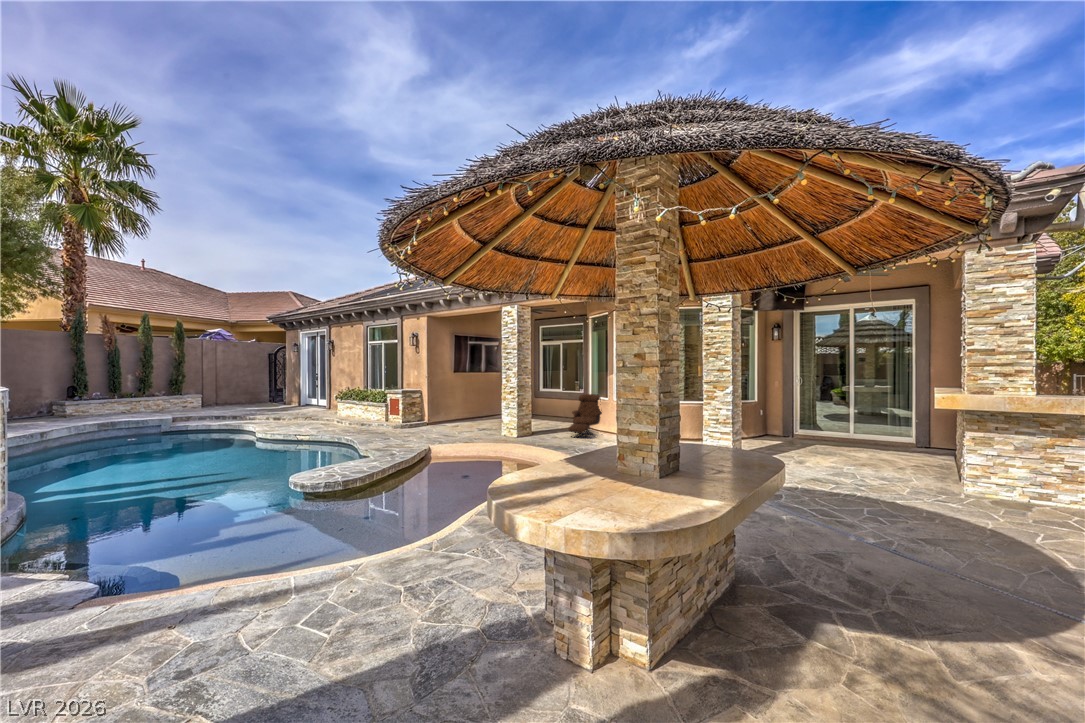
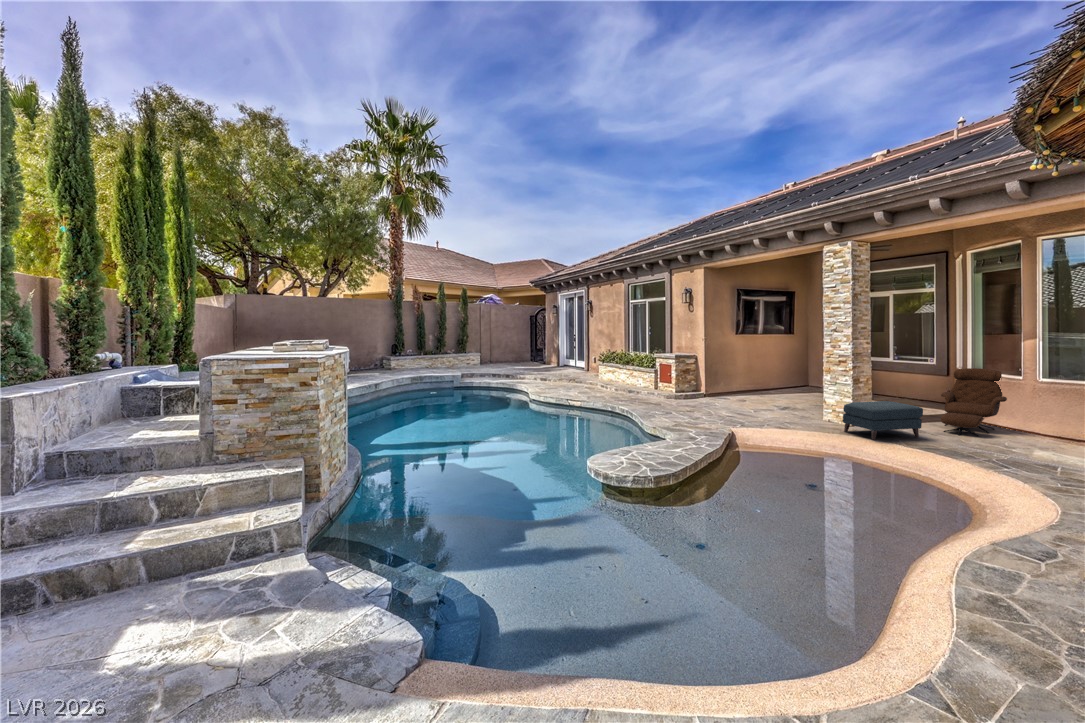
ottoman: none [510,419,554,446] -> present [843,401,923,440]

